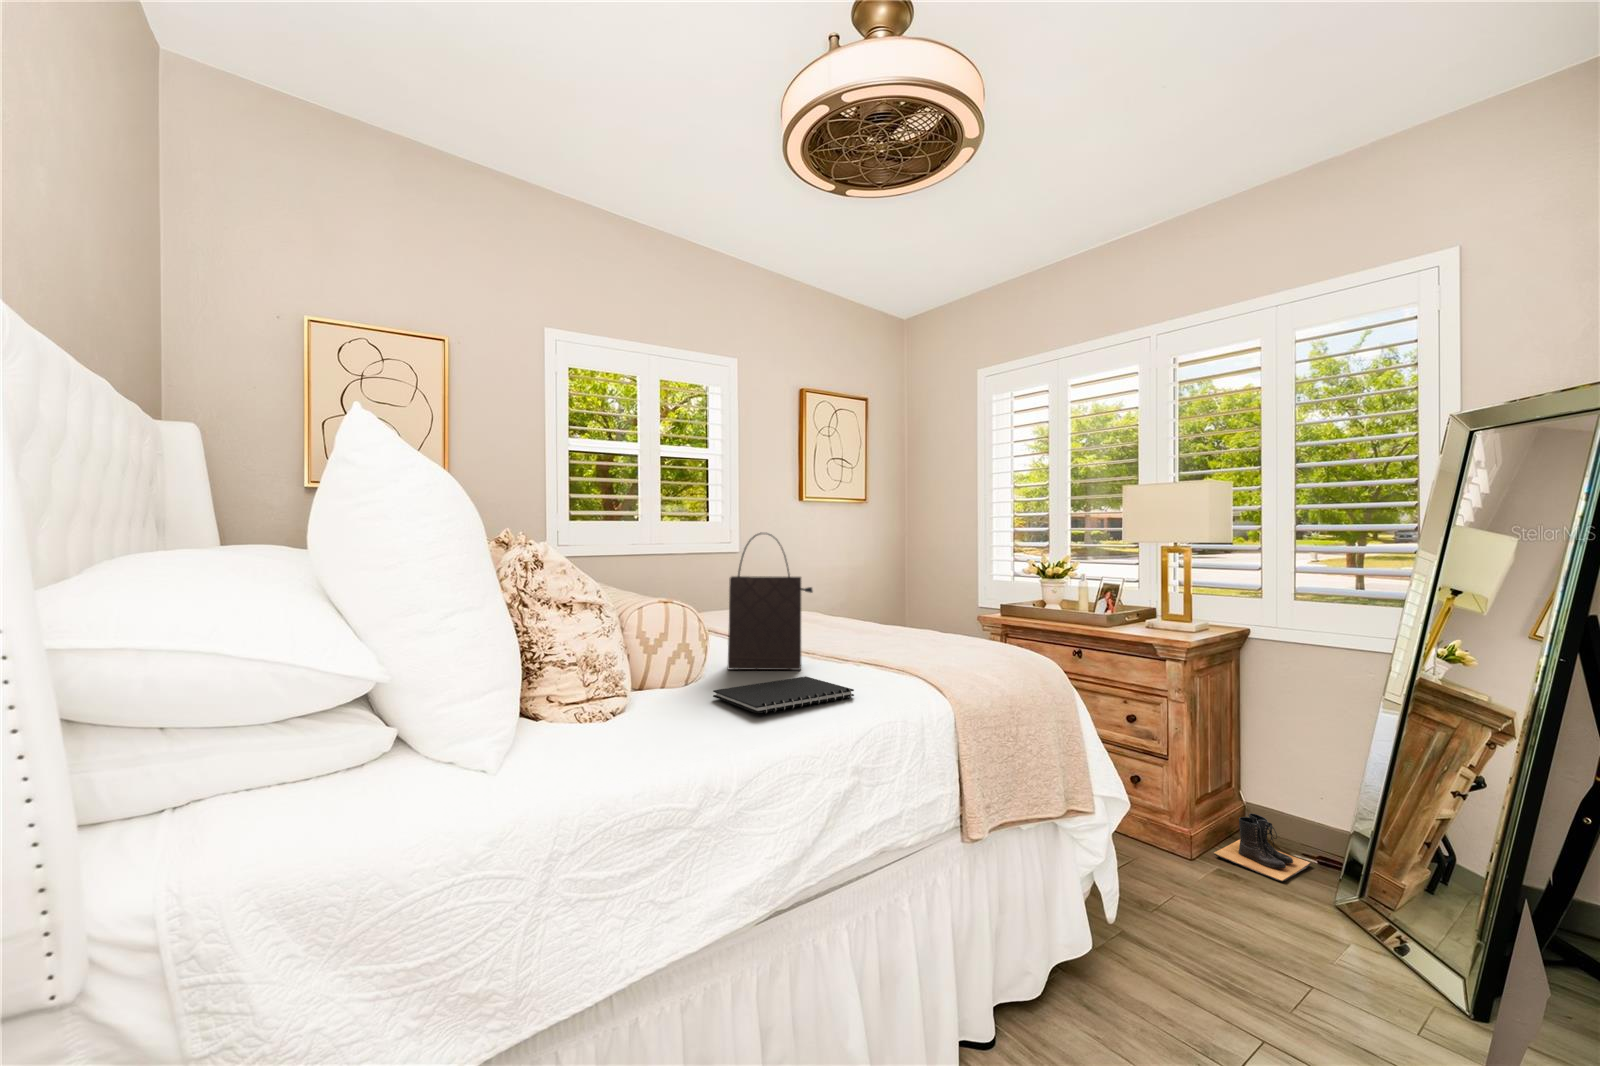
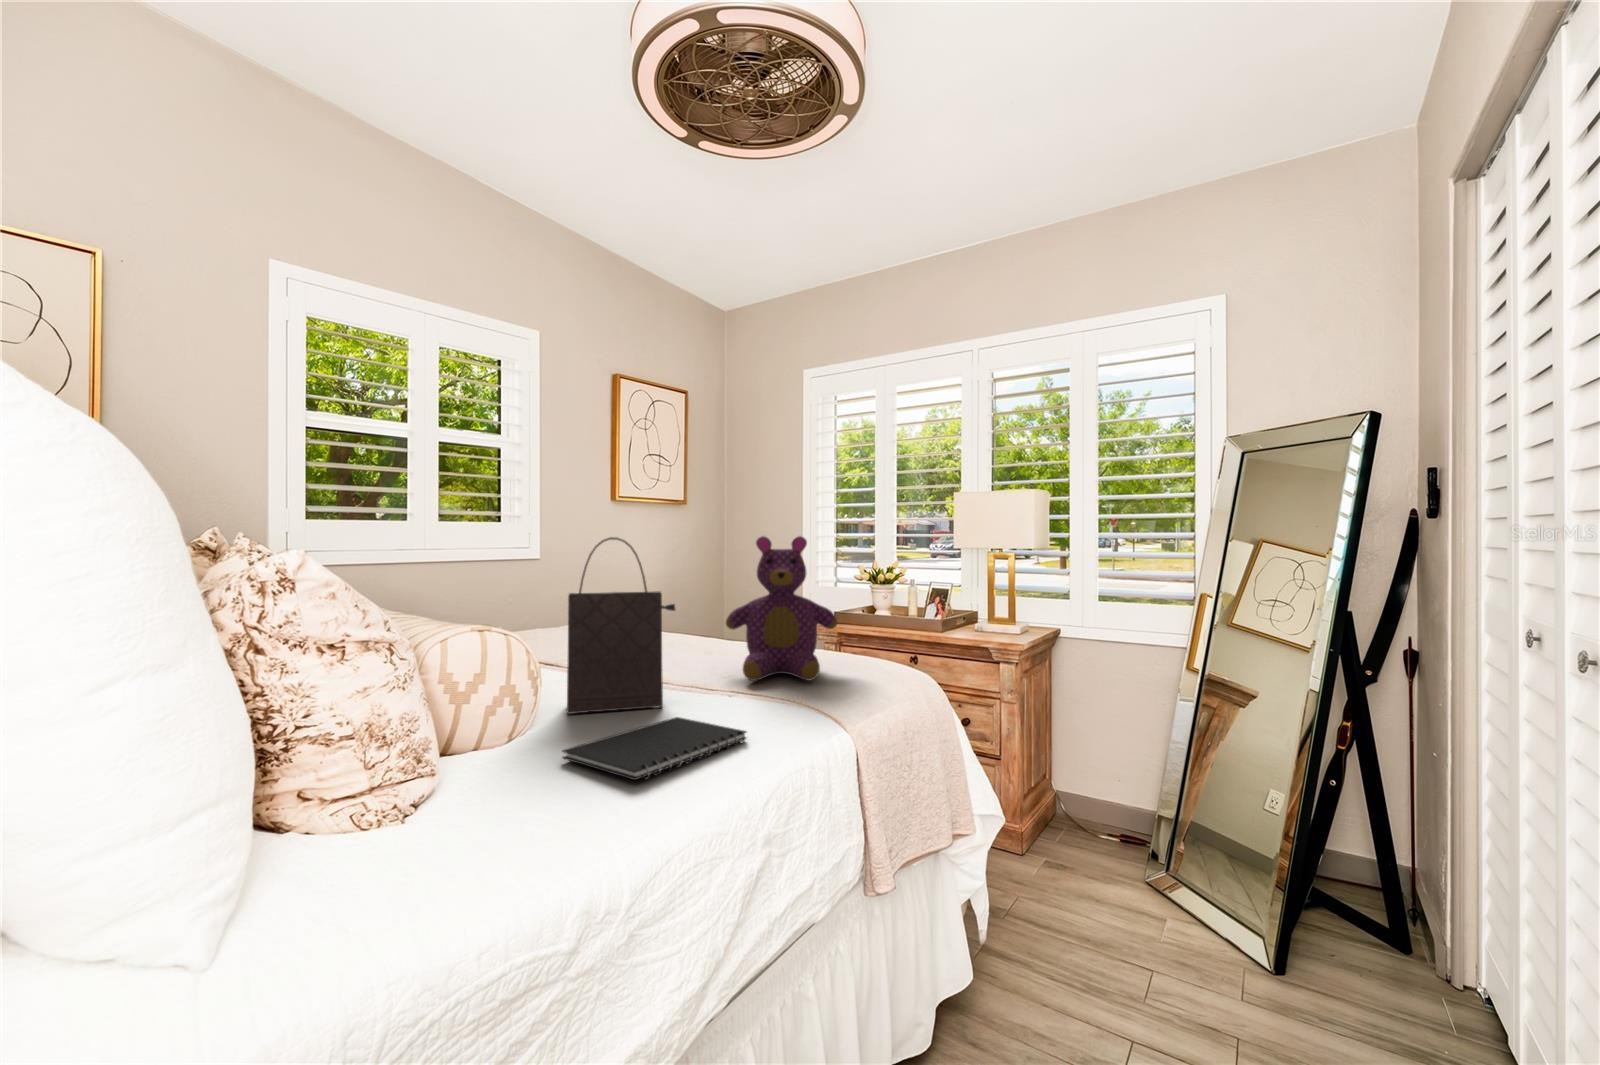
teddy bear: none [865,531,965,658] -> present [726,536,837,681]
boots: present [1214,813,1311,881] -> none [1038,801,1116,863]

